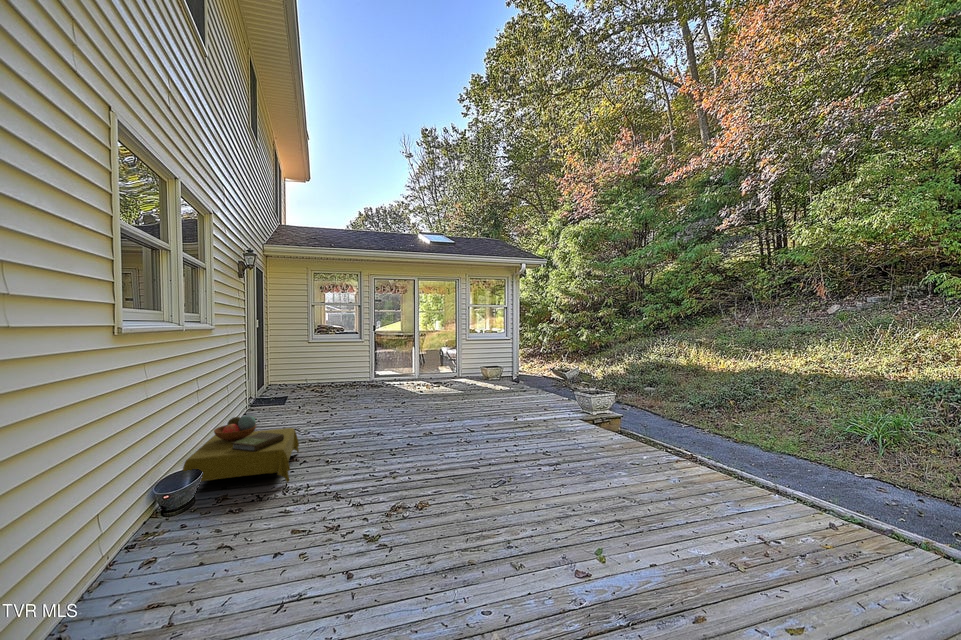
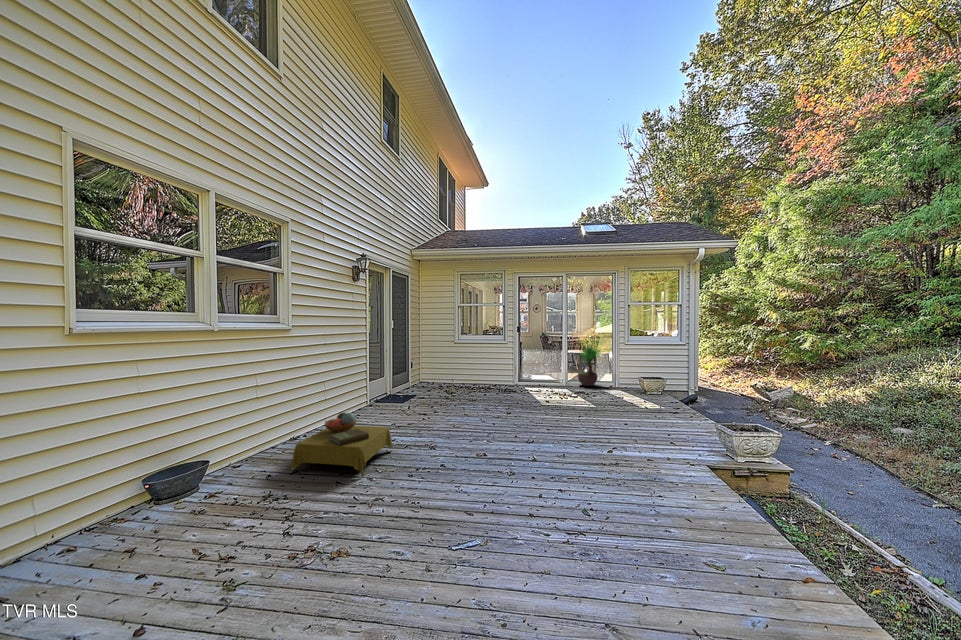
potted tree: none [431,339,453,379] -> present [578,346,600,386]

